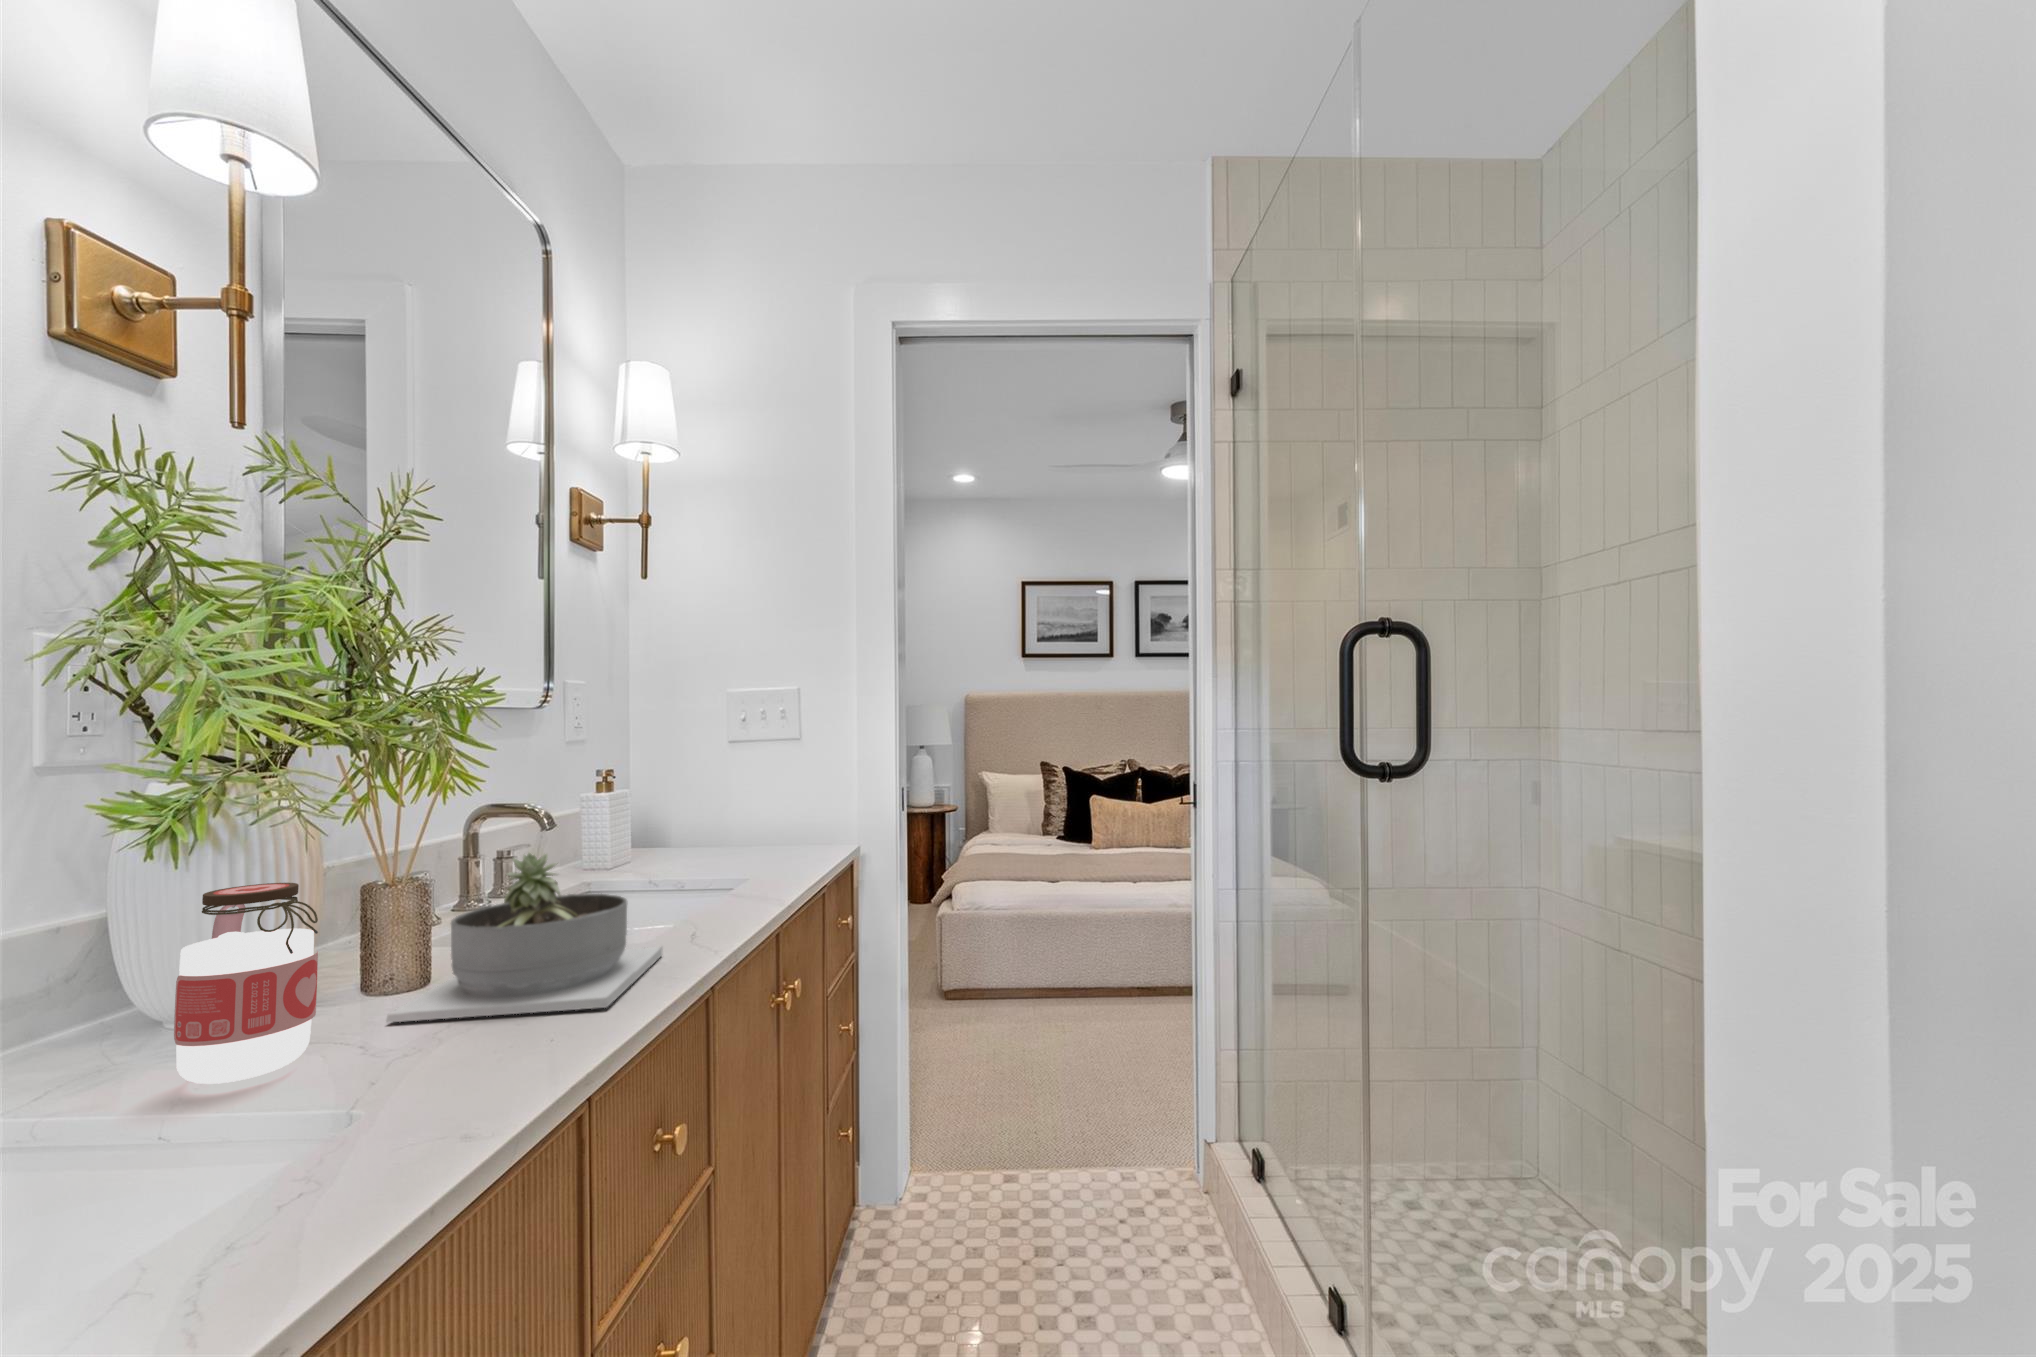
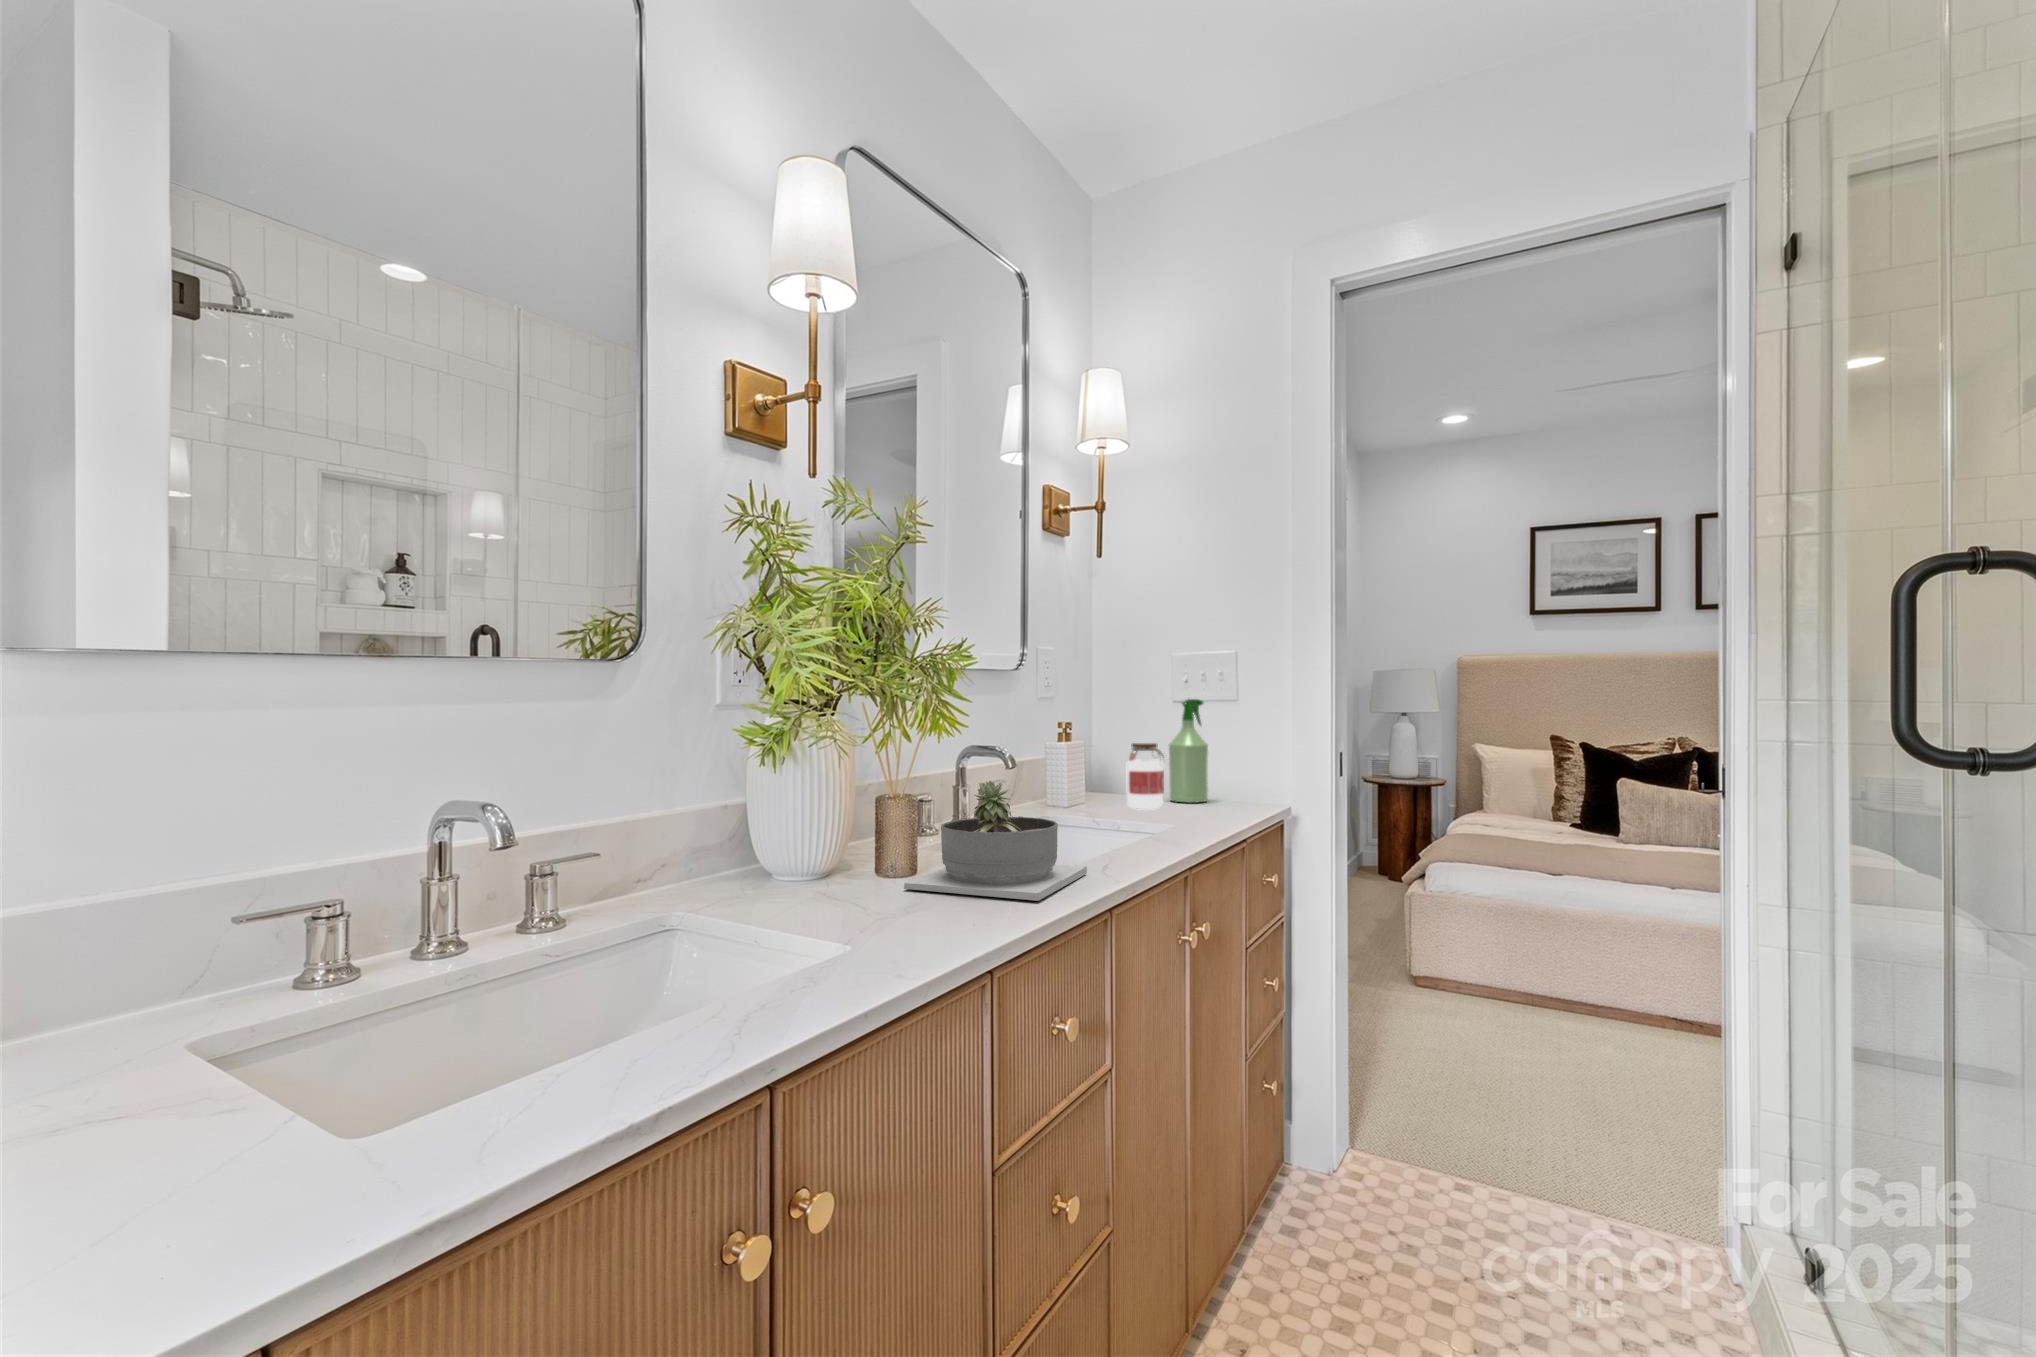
spray bottle: none [731,739,774,849] -> present [1169,699,1208,803]
jar: present [174,883,318,1084] -> present [1127,743,1164,810]

